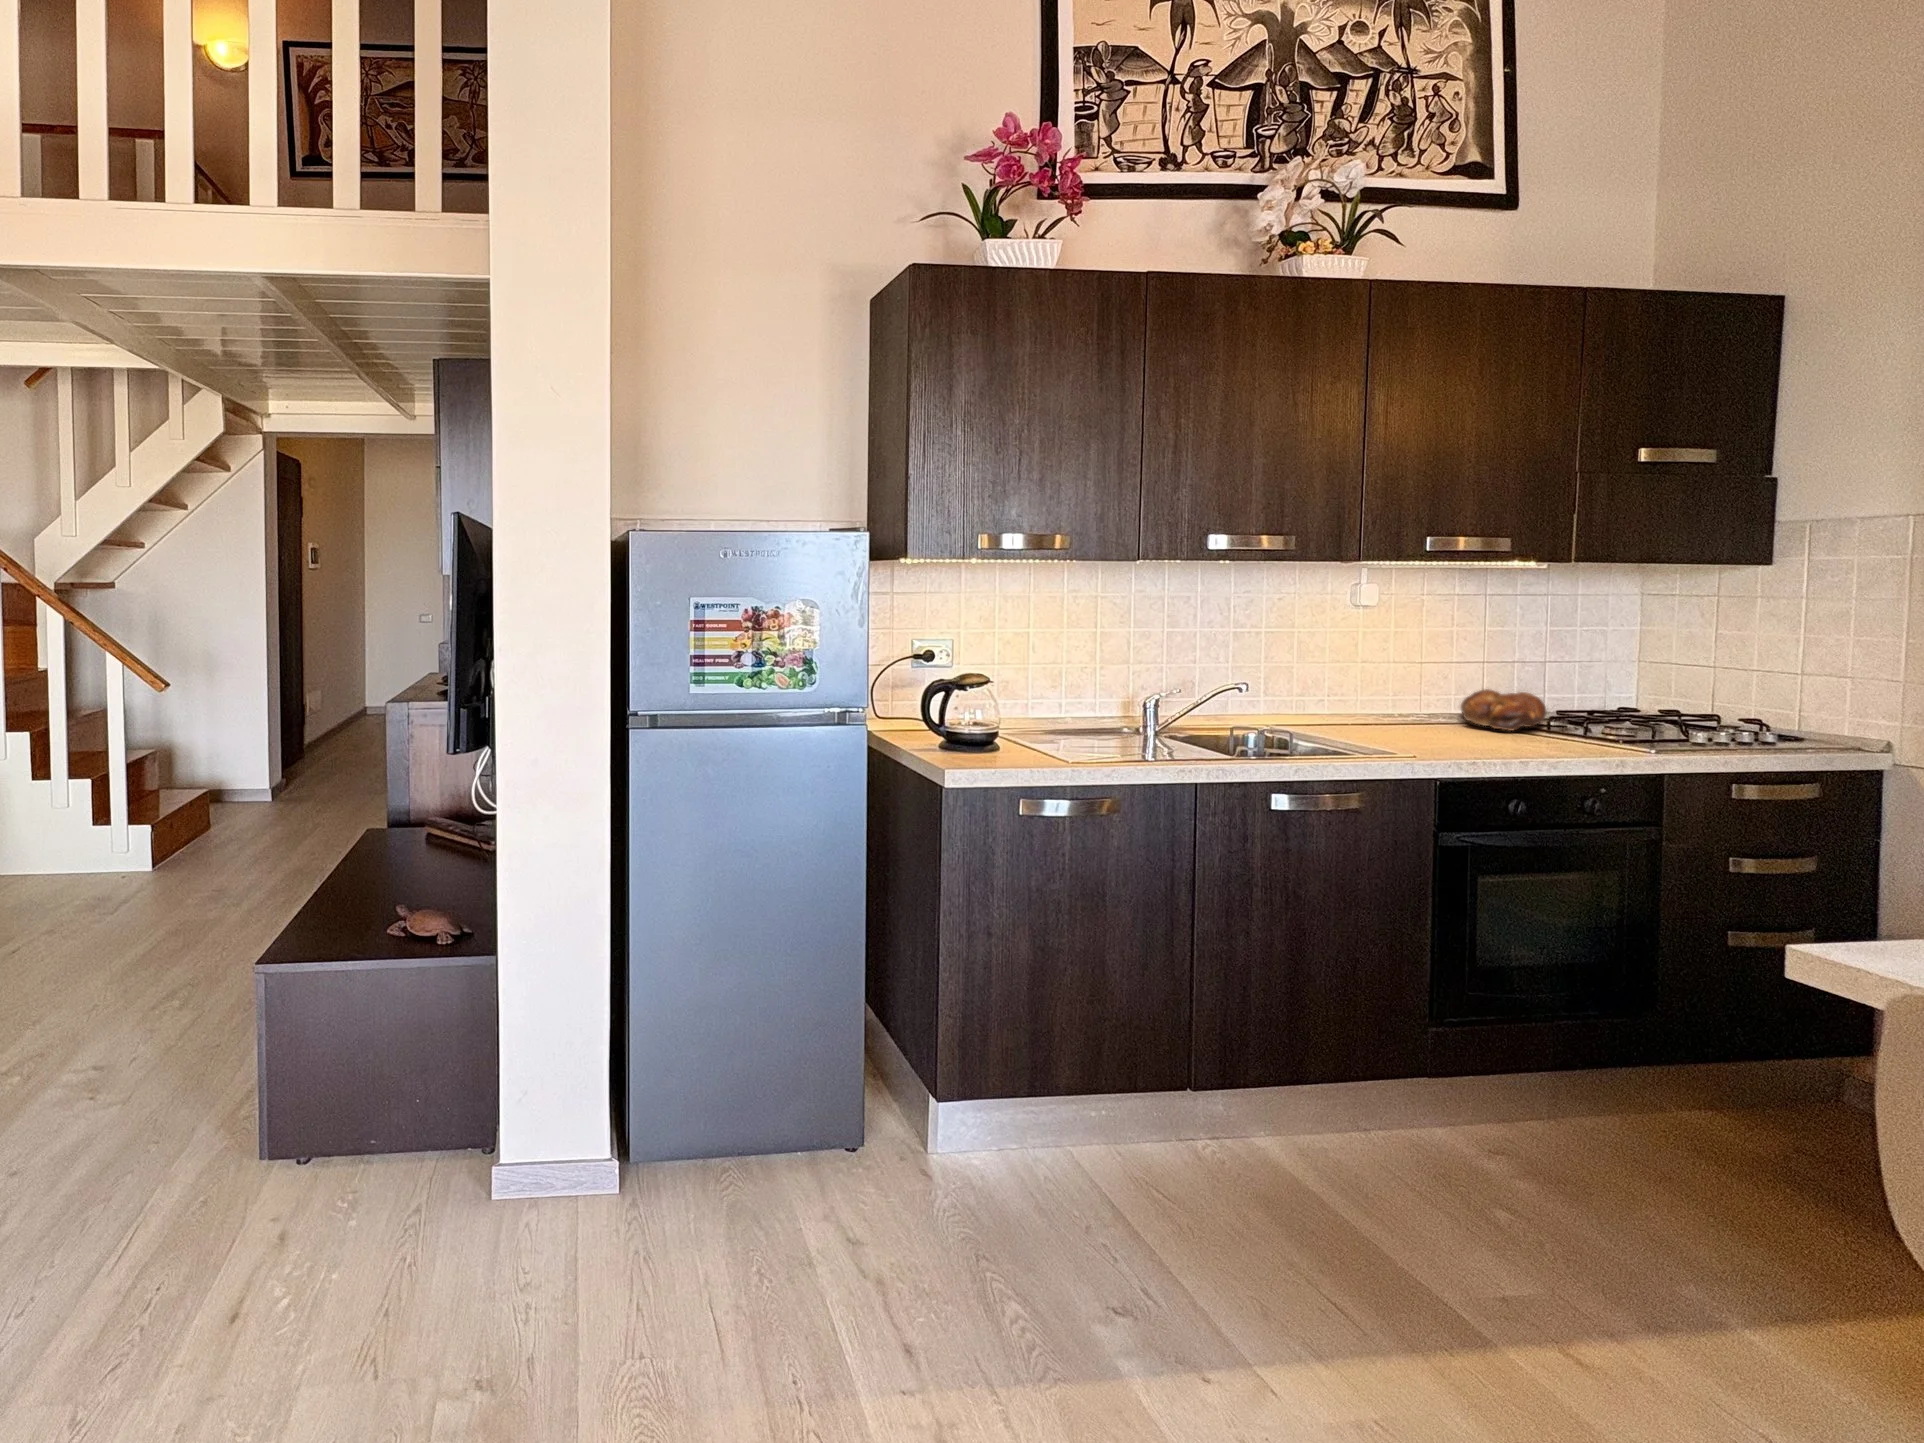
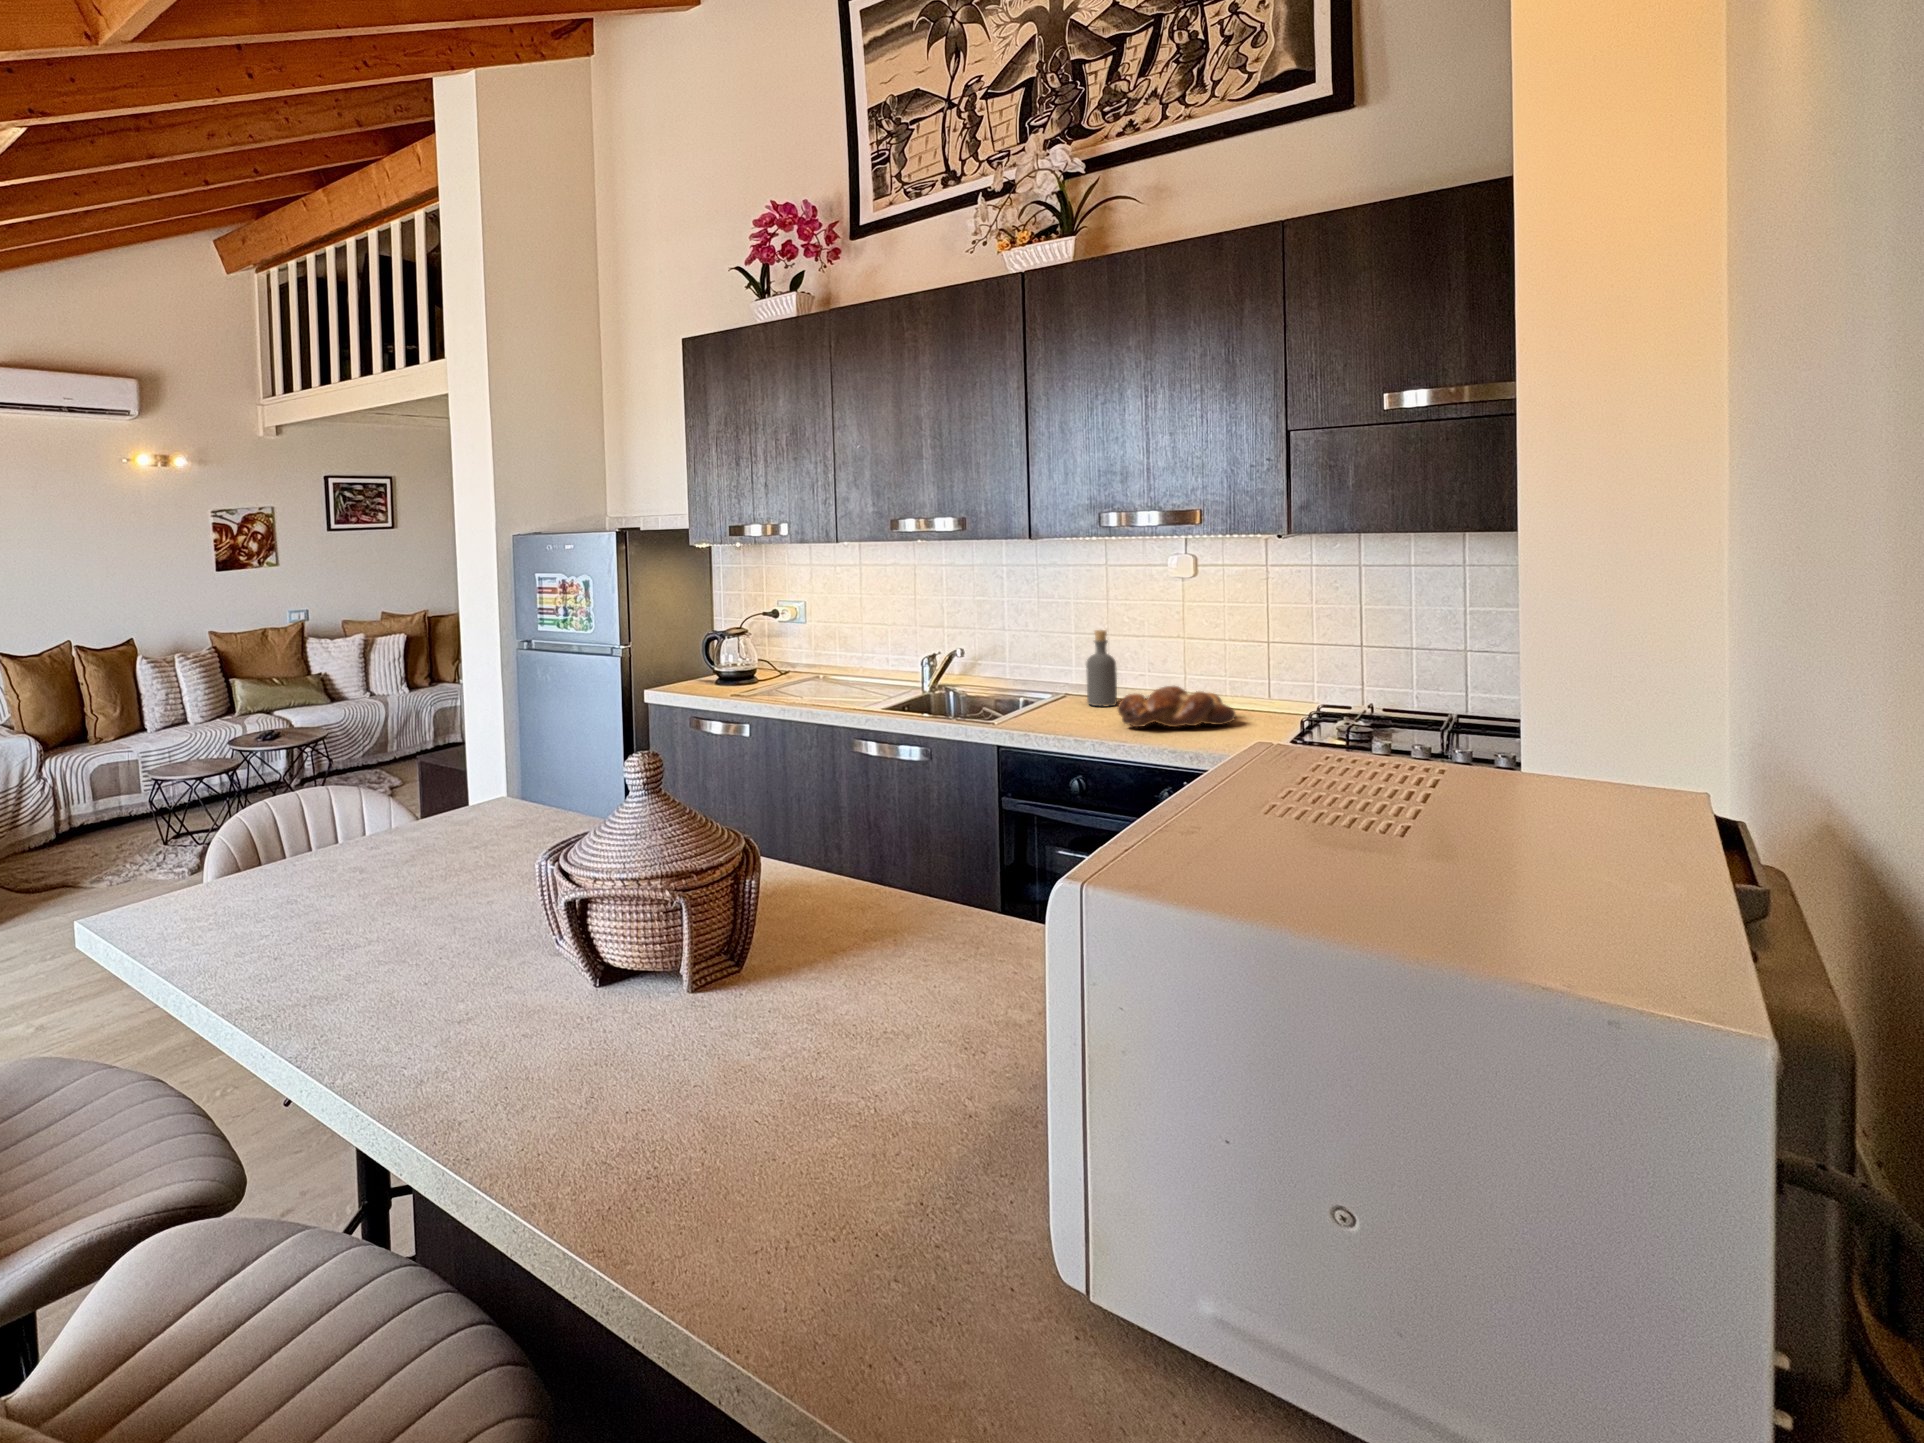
bottle: none [1337,643,1372,717] -> present [1086,630,1117,706]

